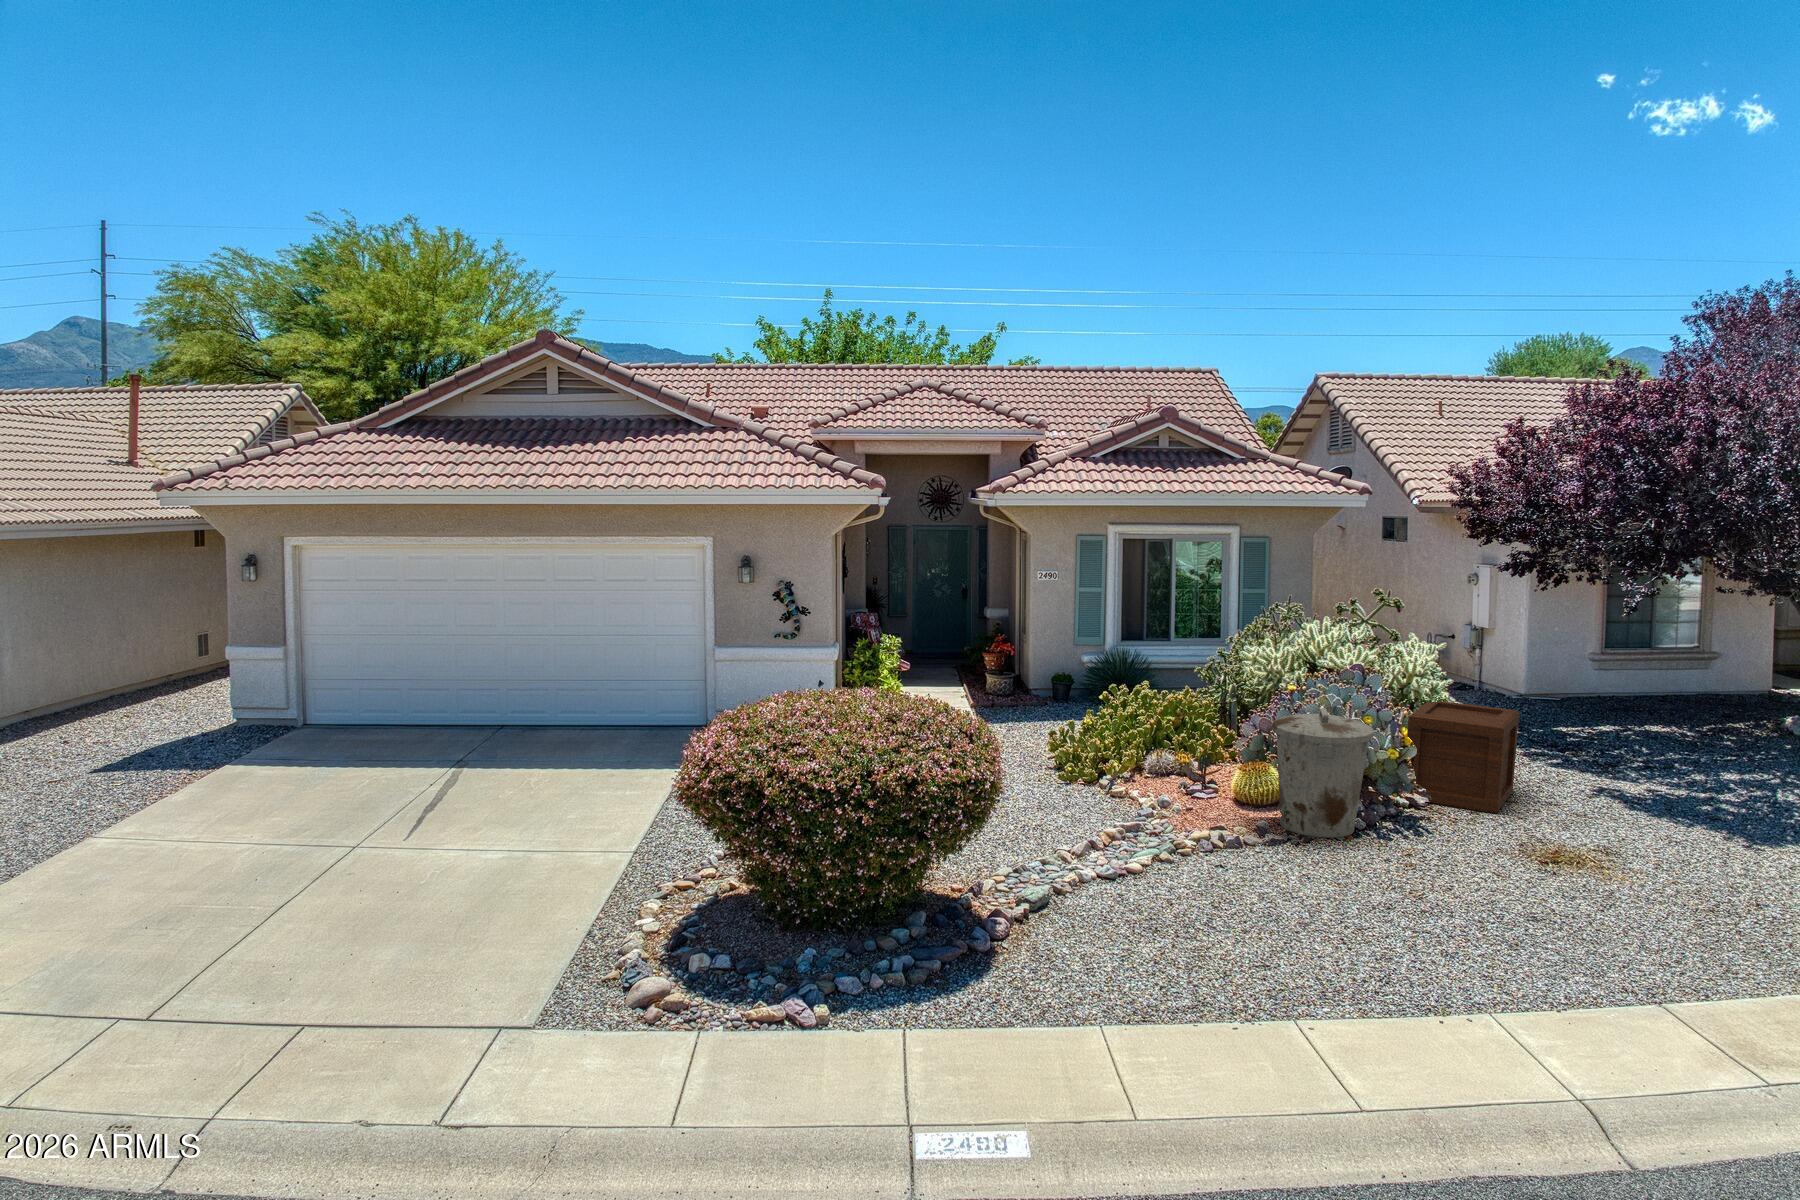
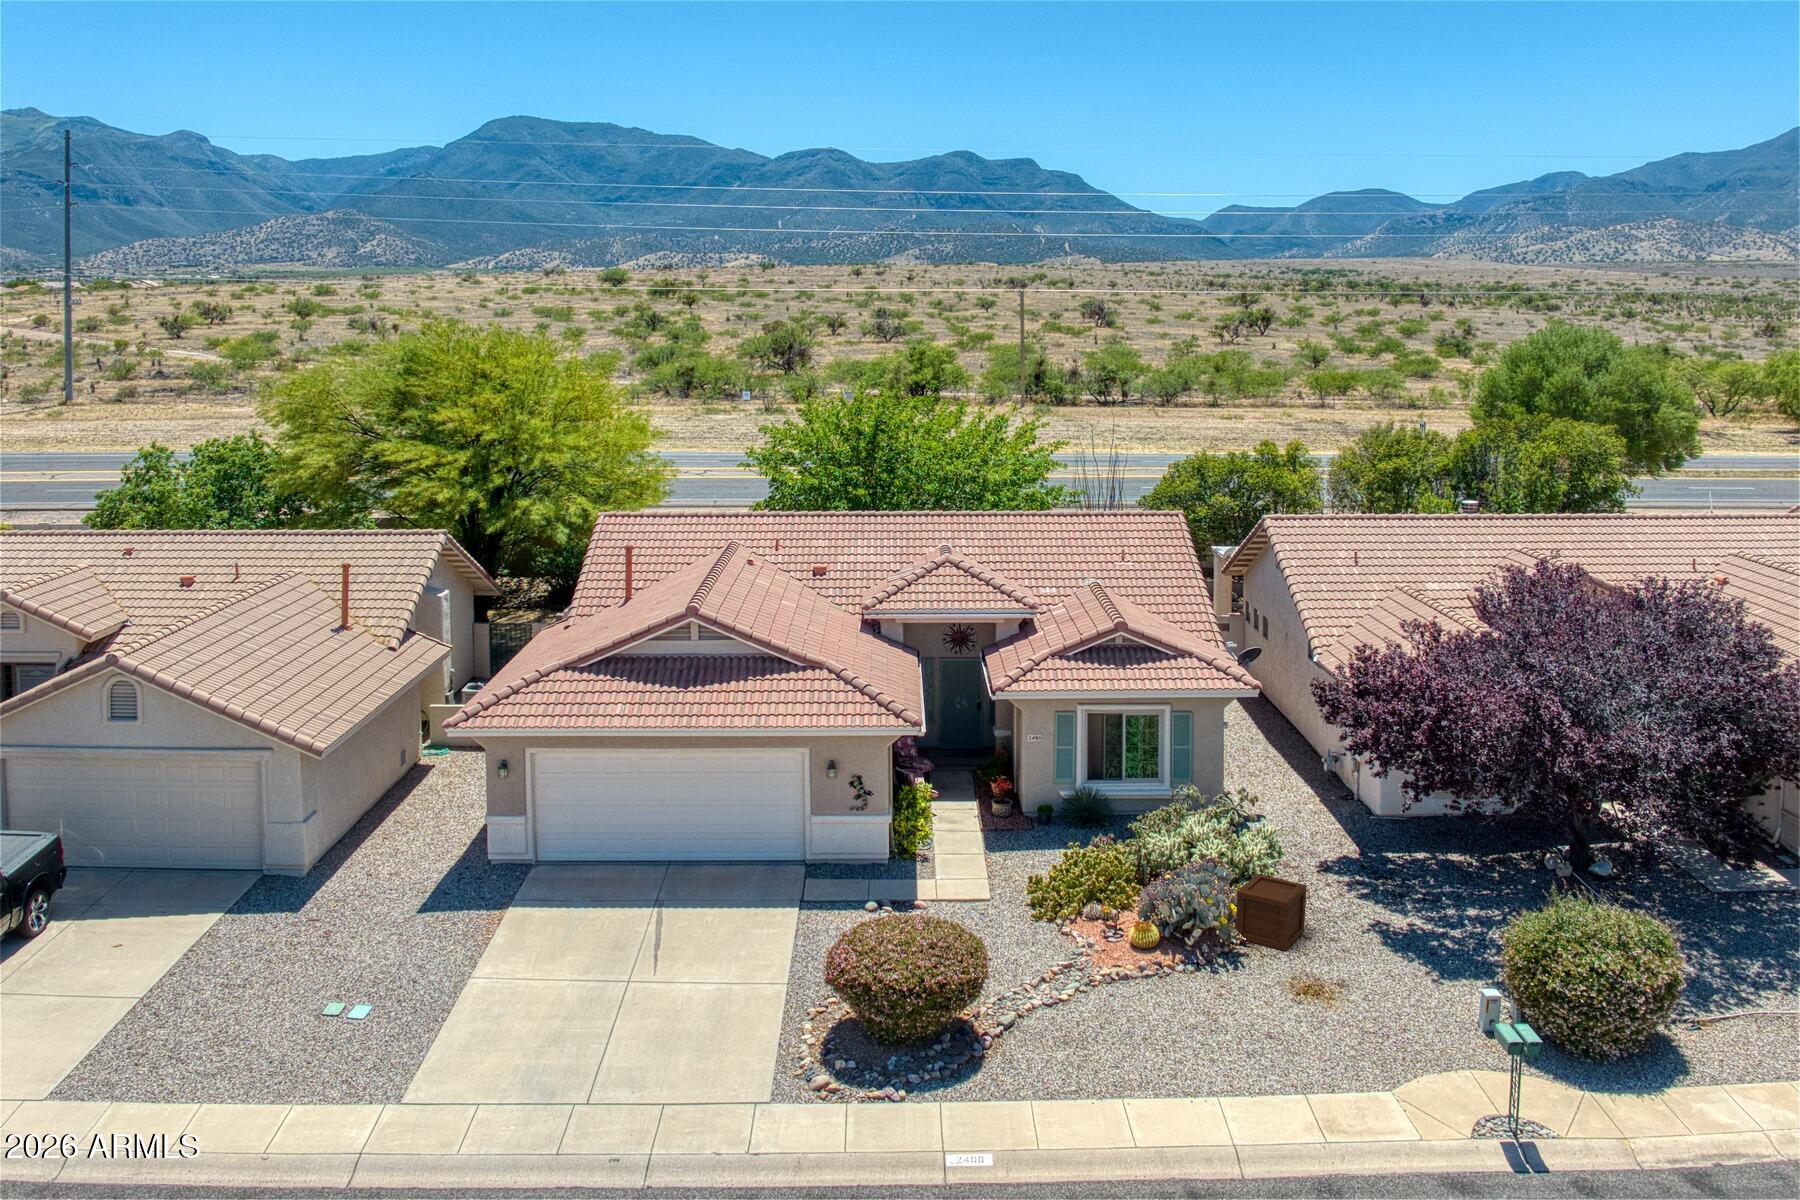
trash can: present [1272,709,1374,838] -> none [1150,897,1206,973]

